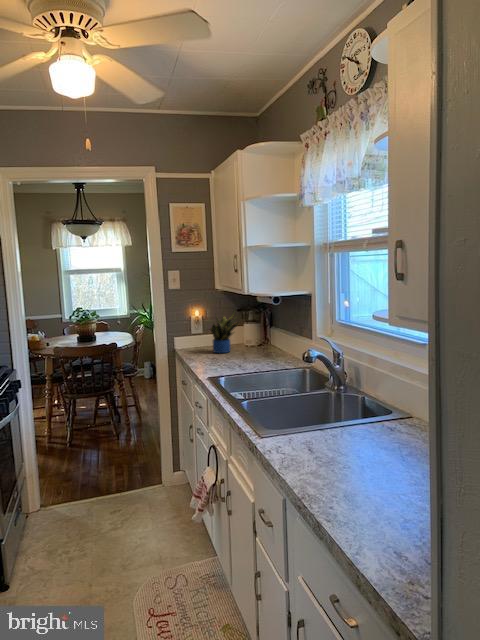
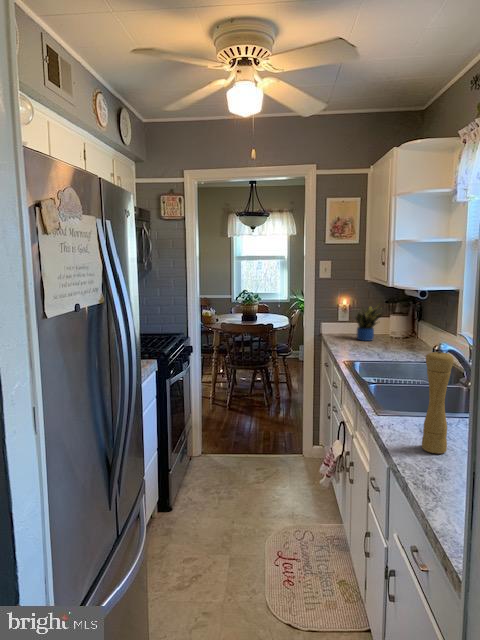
pepper mill: none [313,361,341,472] -> present [422,351,454,453]

